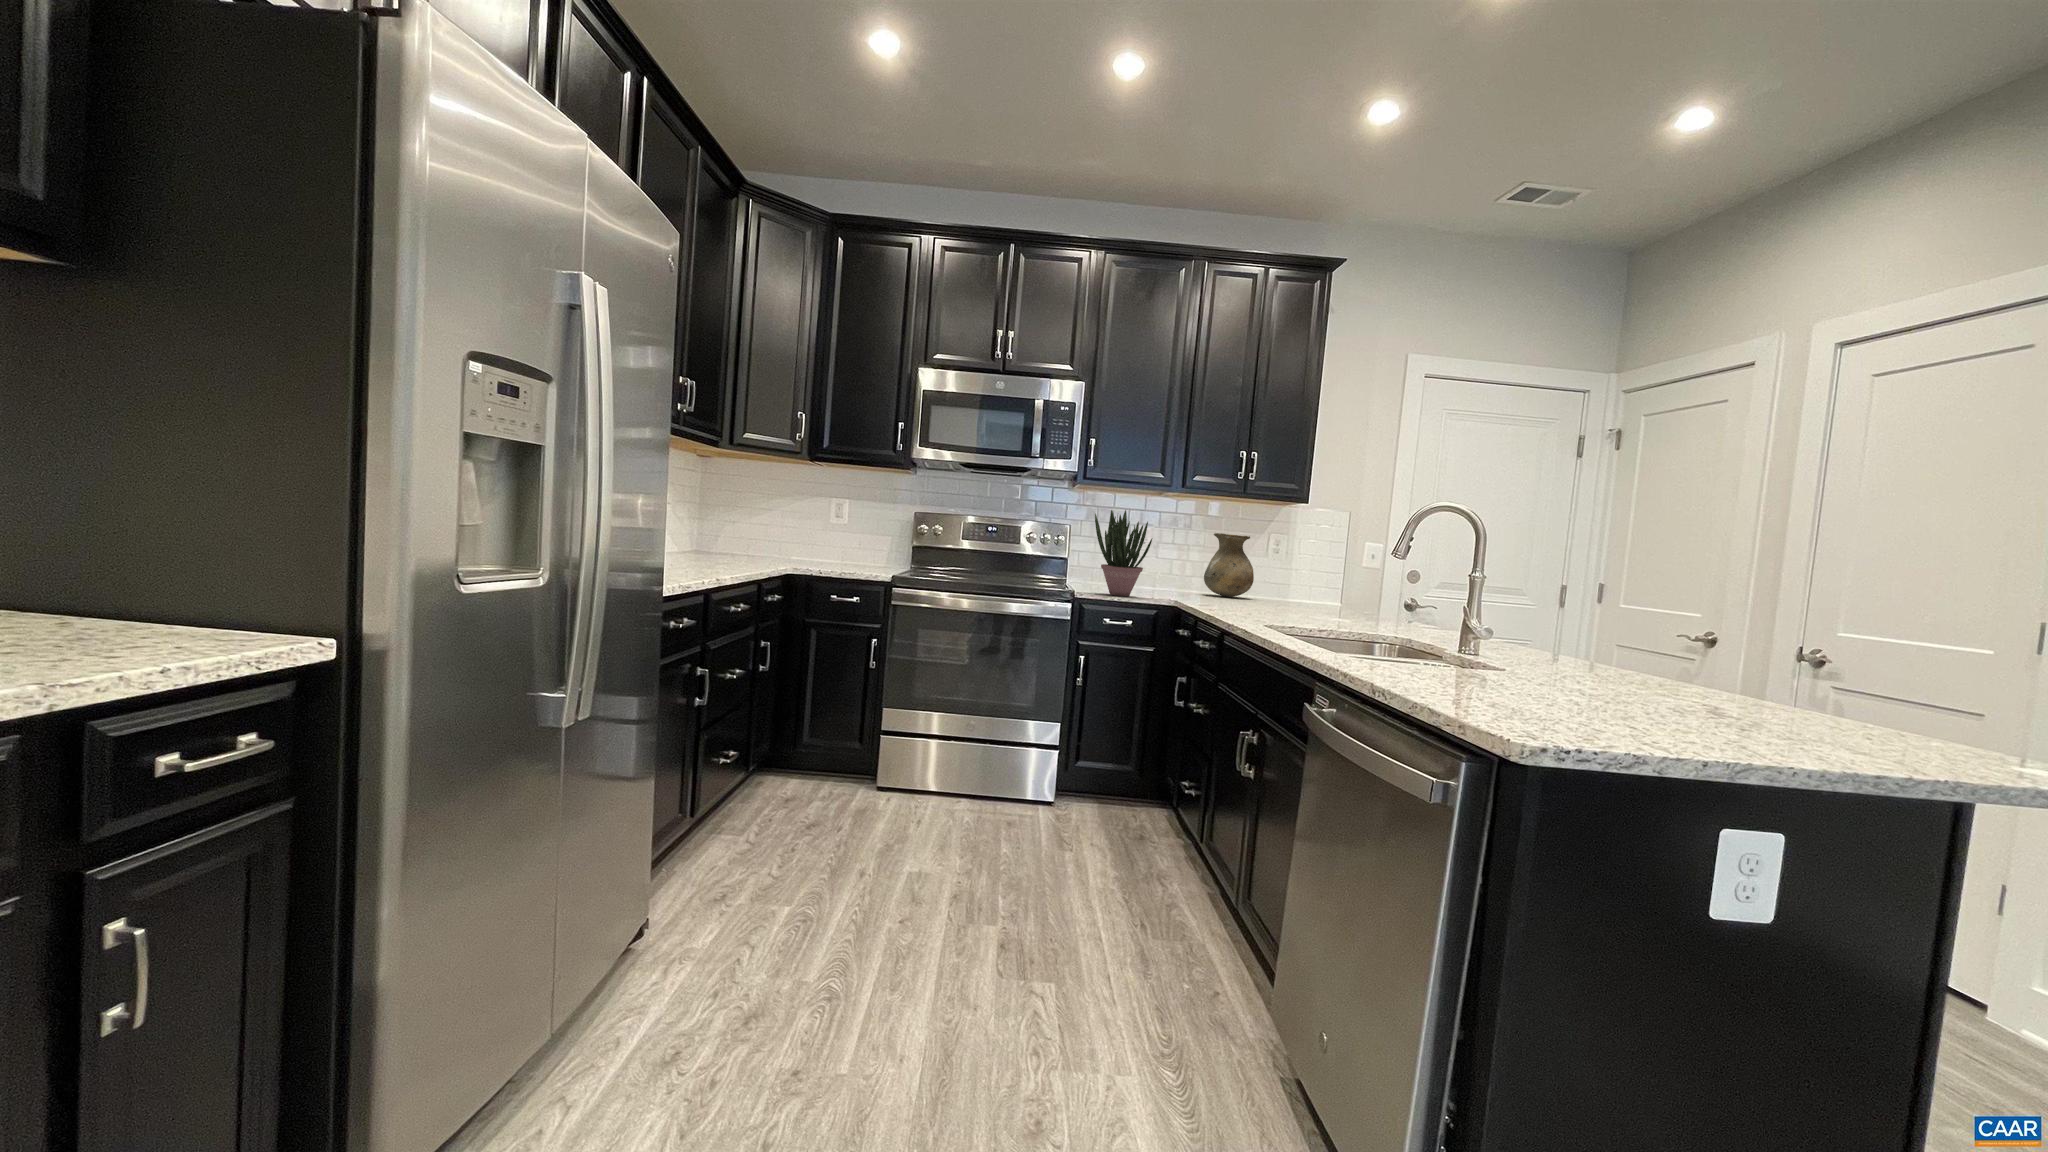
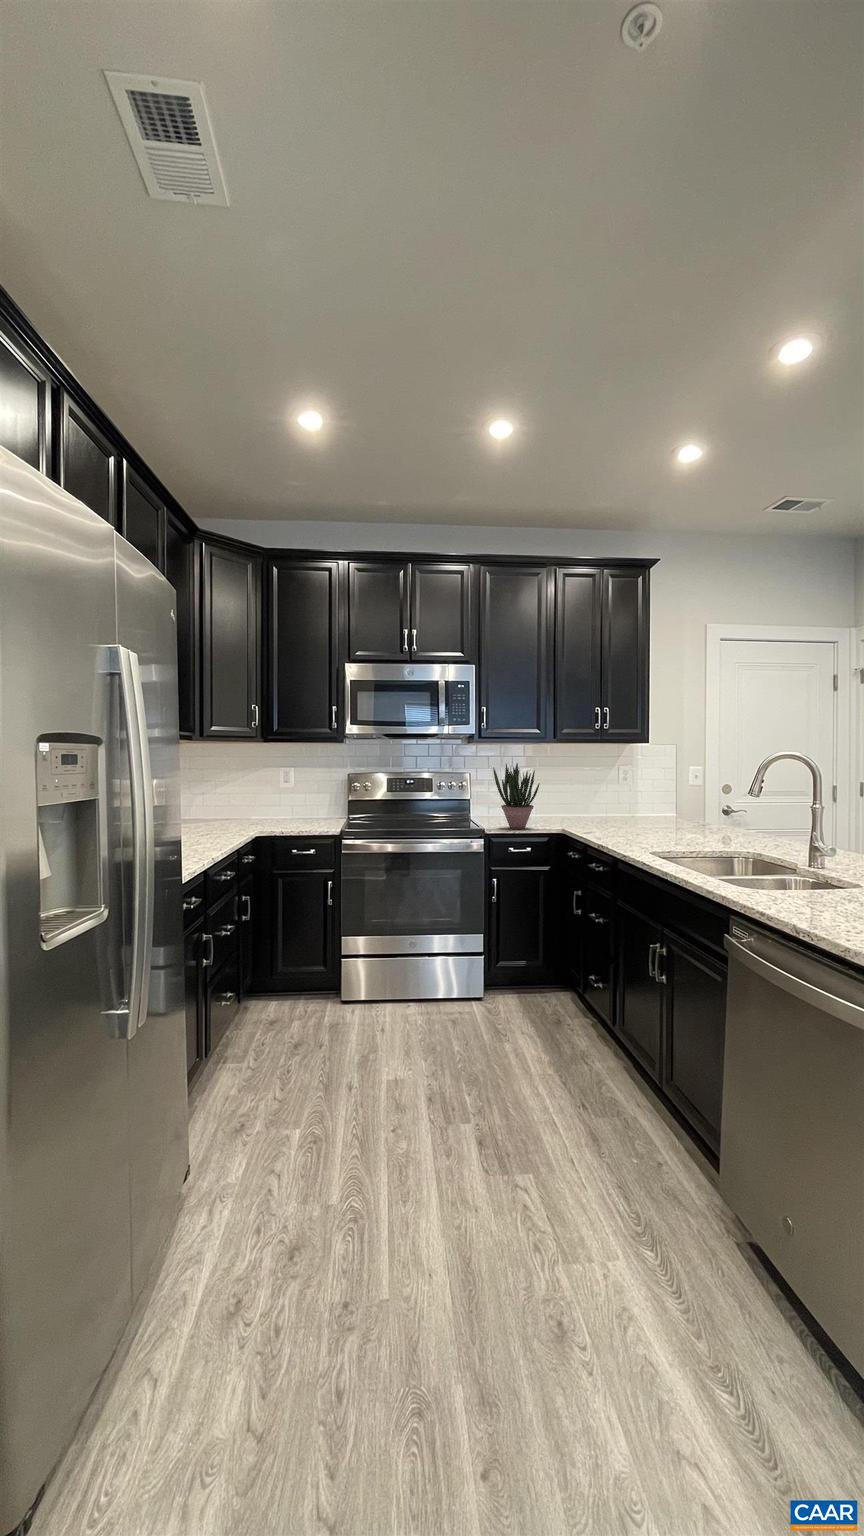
vase: present [1204,533,1254,597] -> none [571,769,609,817]

